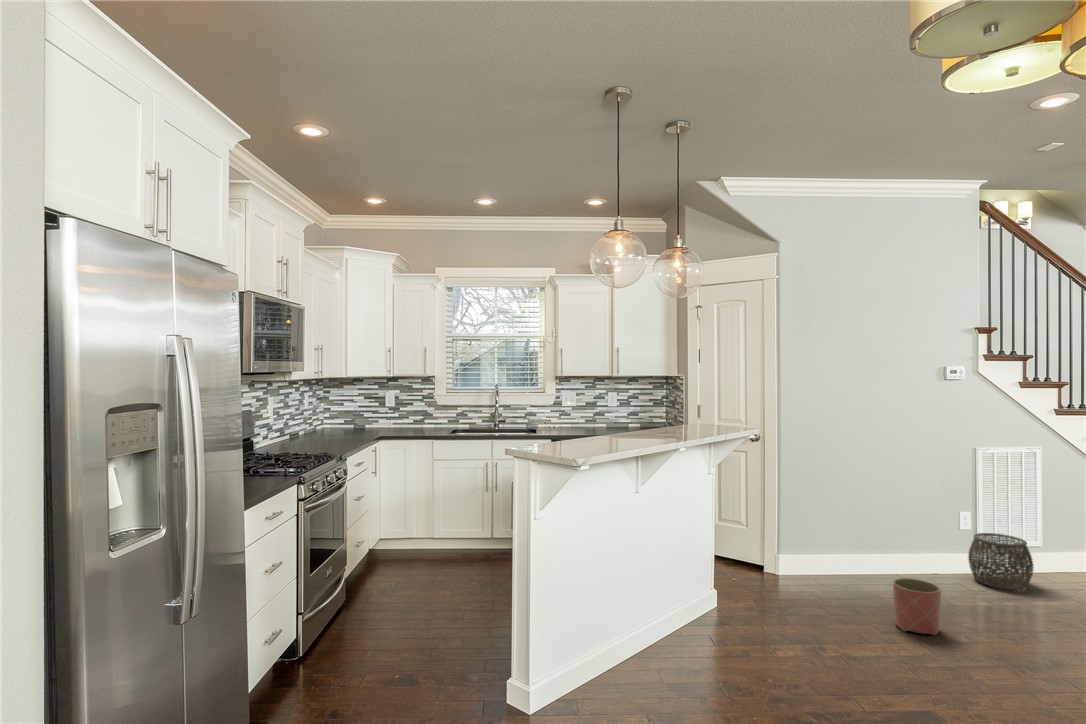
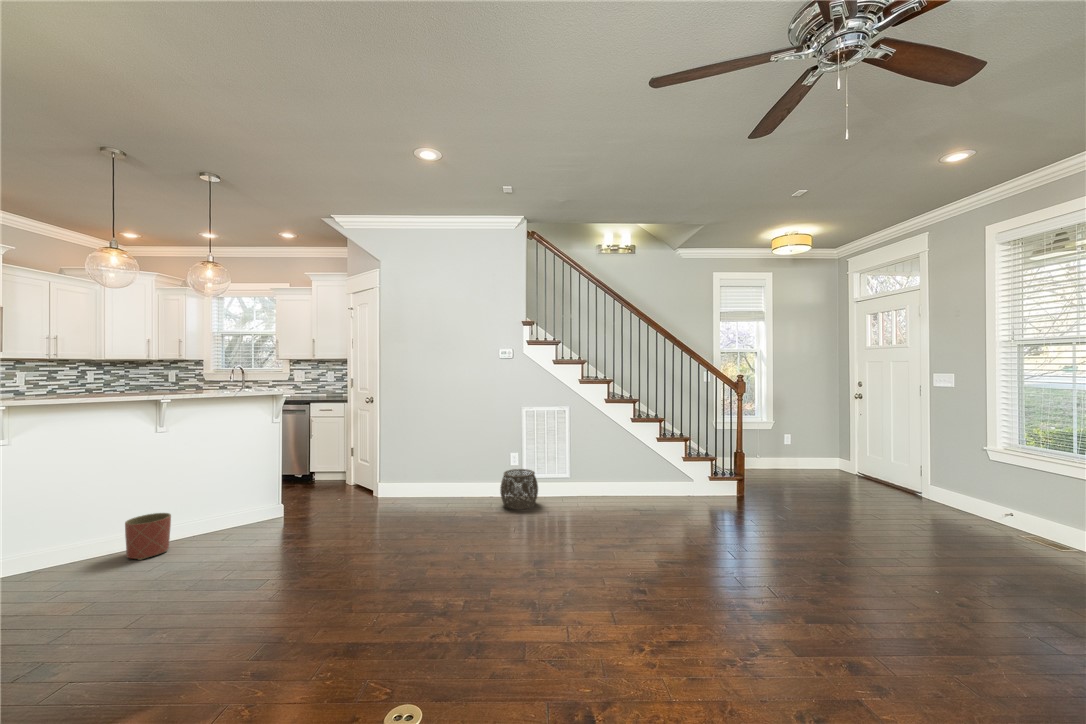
planter: present [893,578,941,635] -> present [125,513,171,560]

